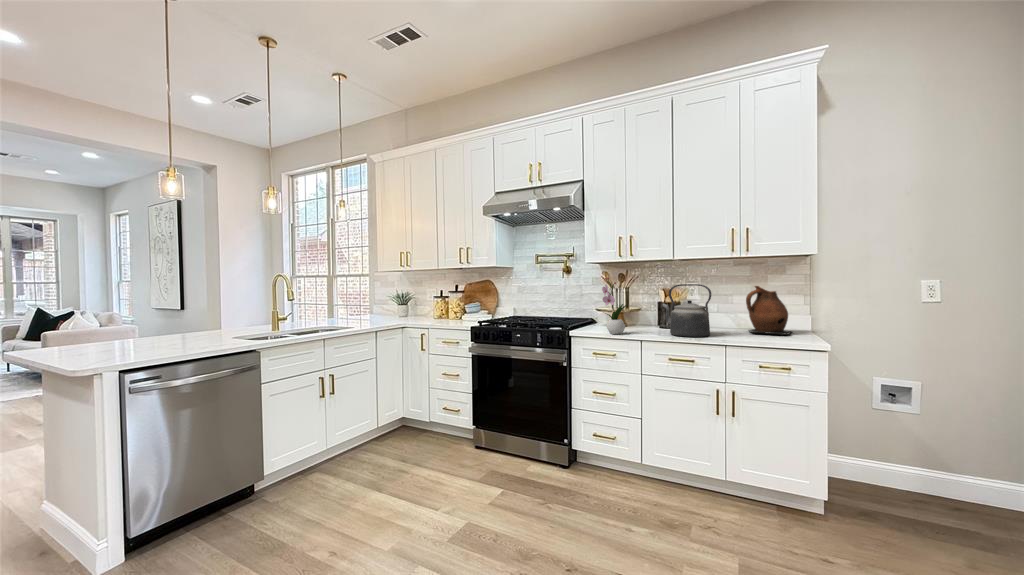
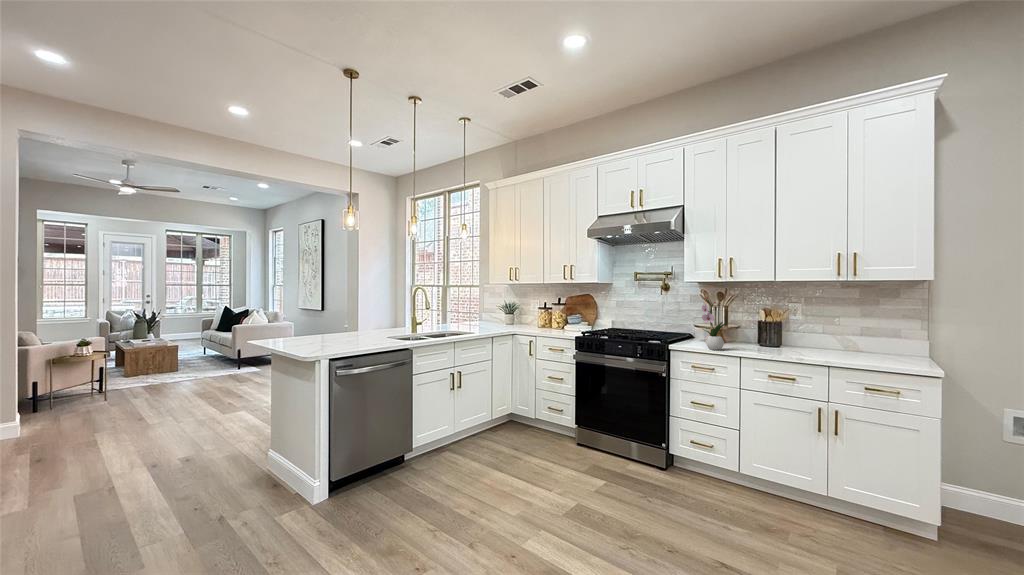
kettle: present [663,284,711,337] -> none [762,306,814,356]
ceramic pitcher: present [746,286,792,335] -> none [852,309,904,359]

